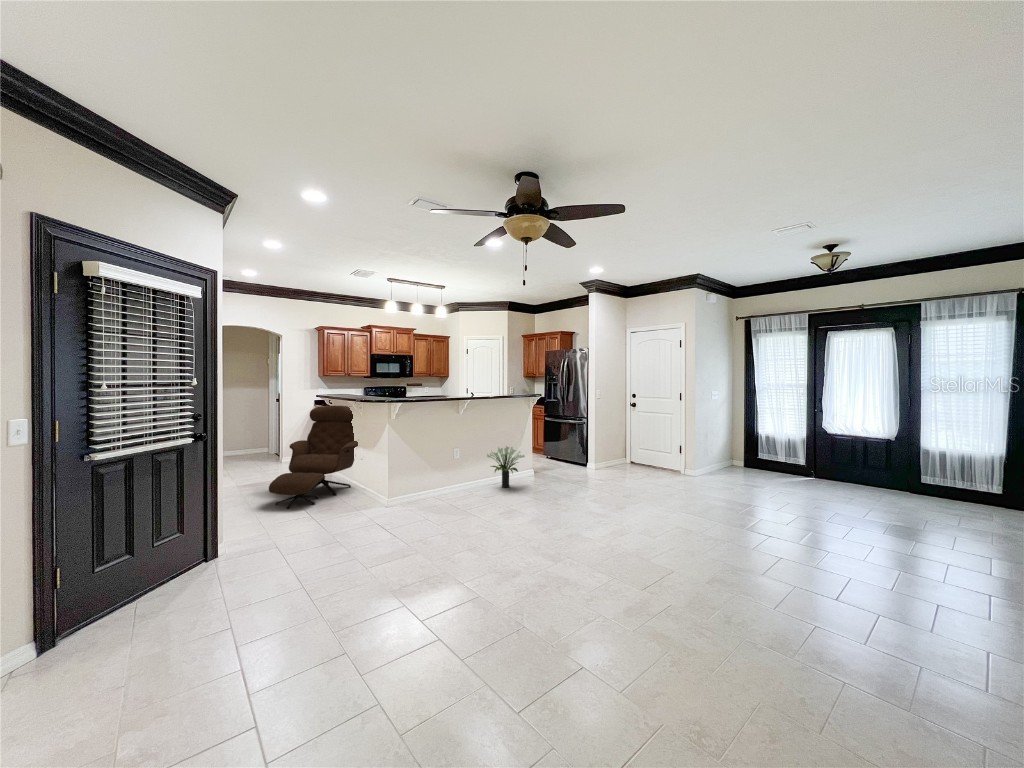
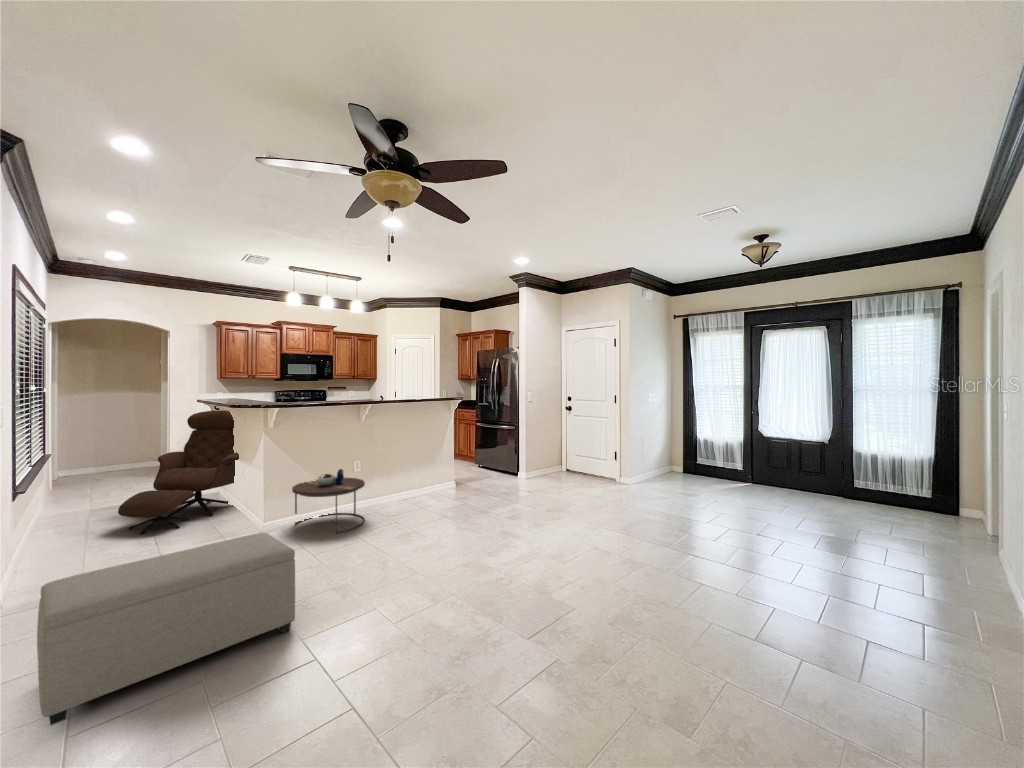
potted plant: present [487,446,525,488] -> none [398,455,441,502]
side table: none [408,457,466,512] -> present [292,469,365,533]
ottoman: none [281,508,451,641] -> present [37,533,295,725]

